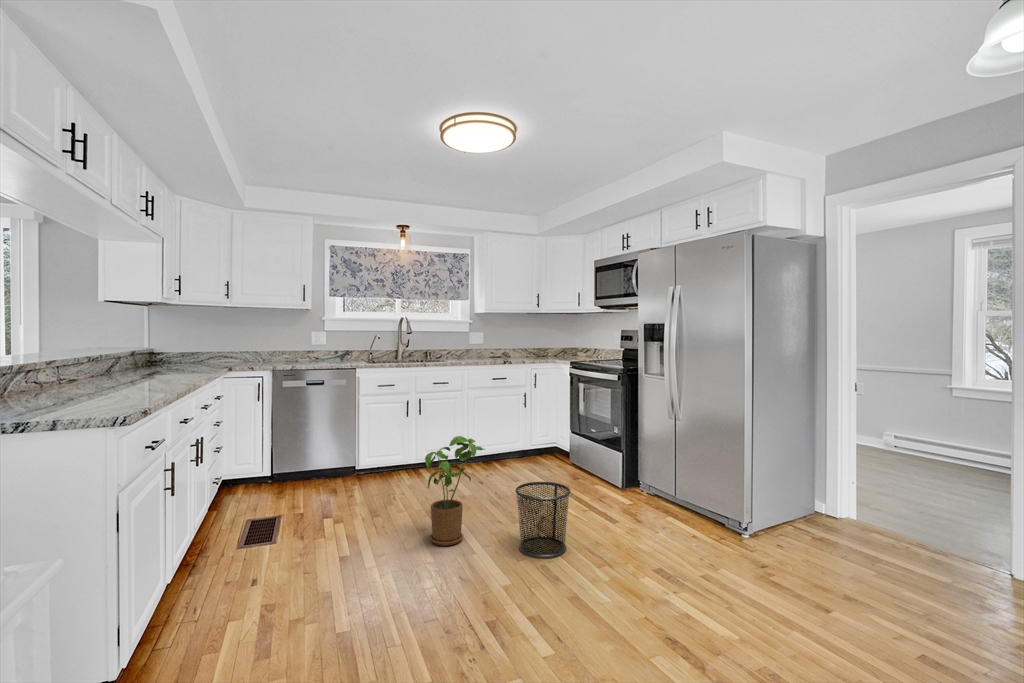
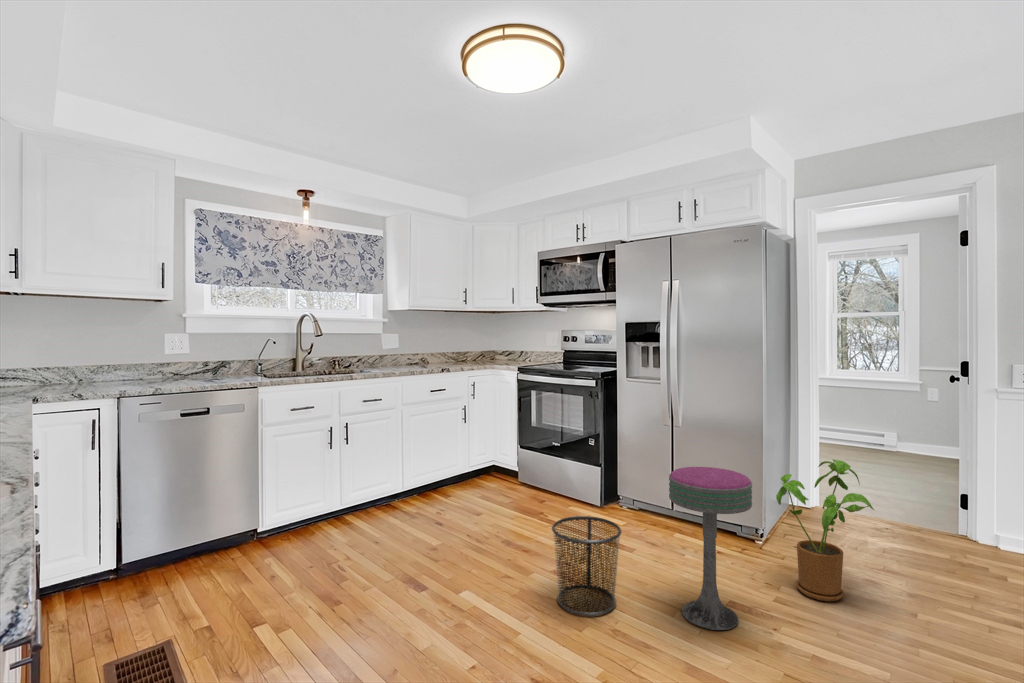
house plant: present [425,436,484,546] -> present [776,459,874,601]
bar stool: none [599,448,666,584] -> present [669,467,752,630]

